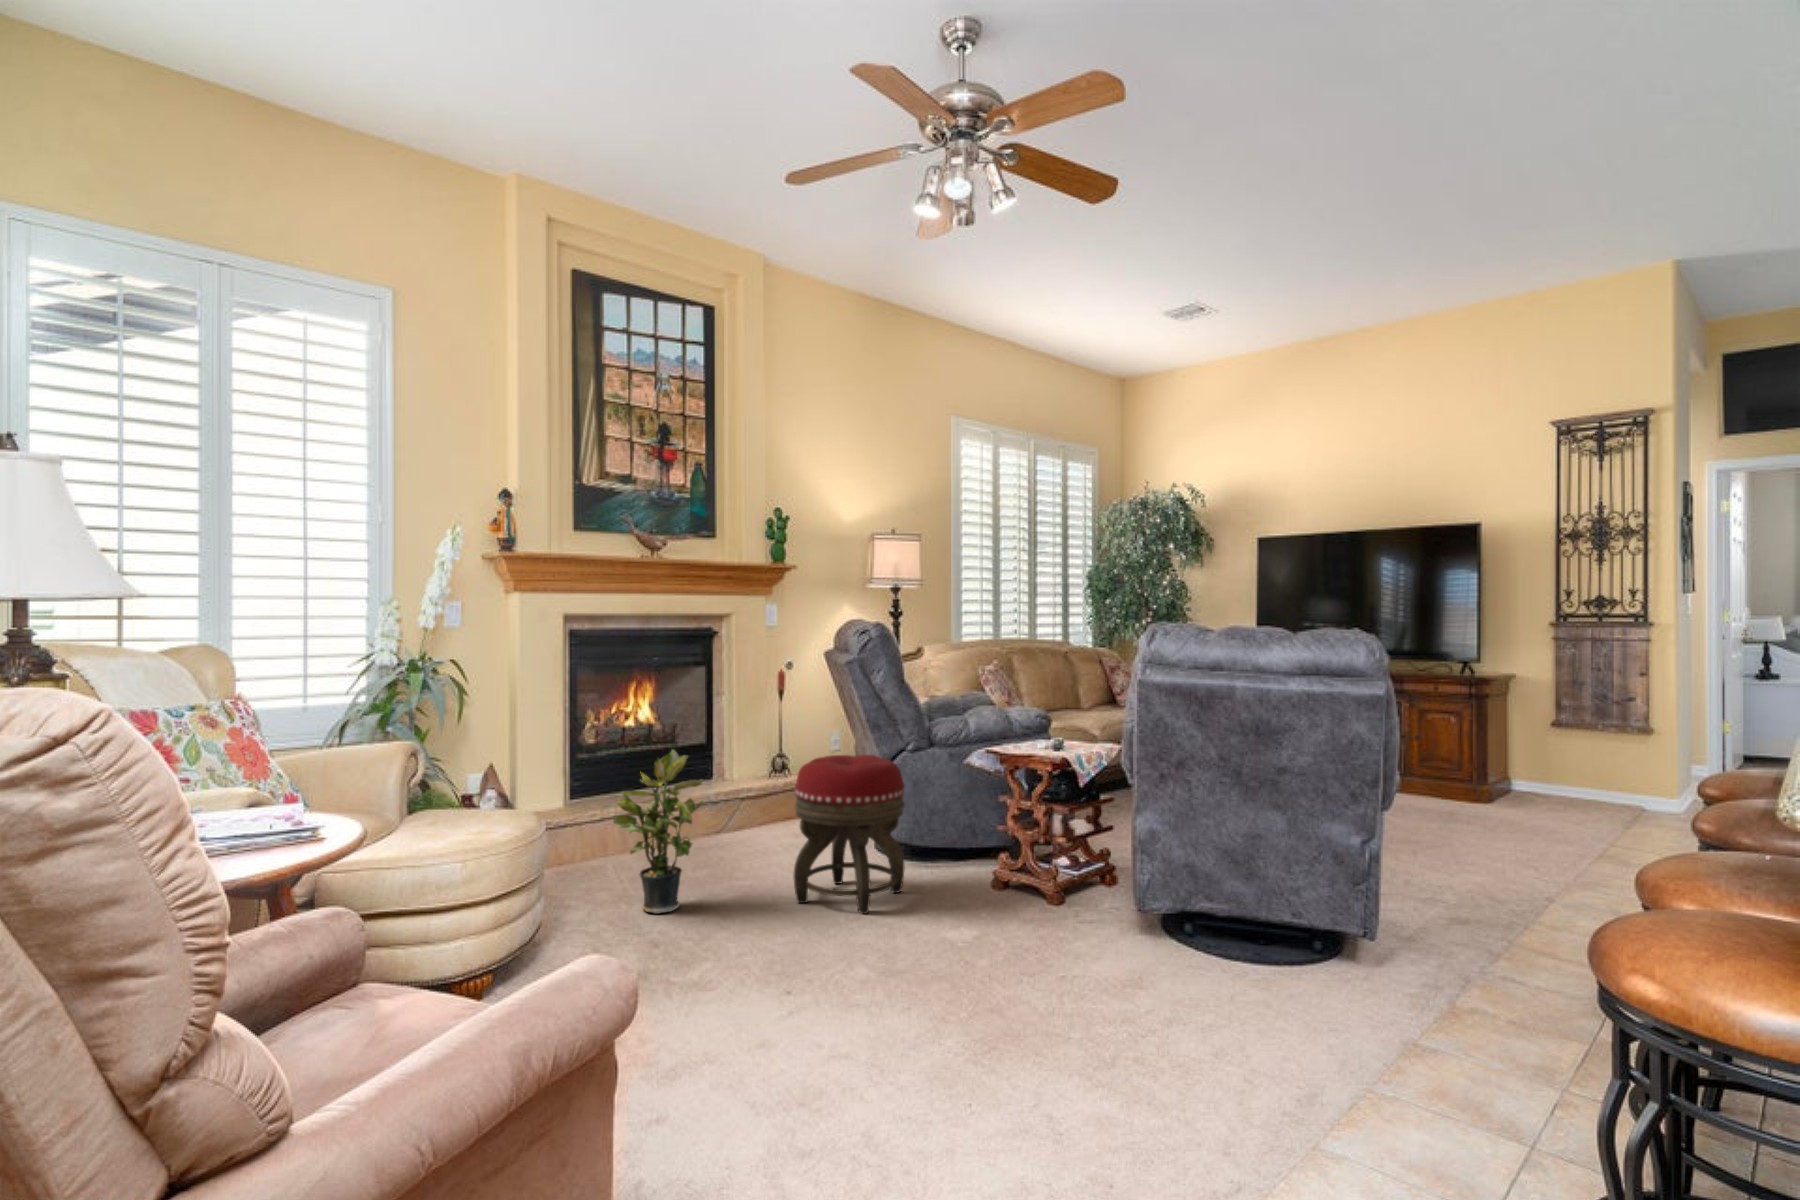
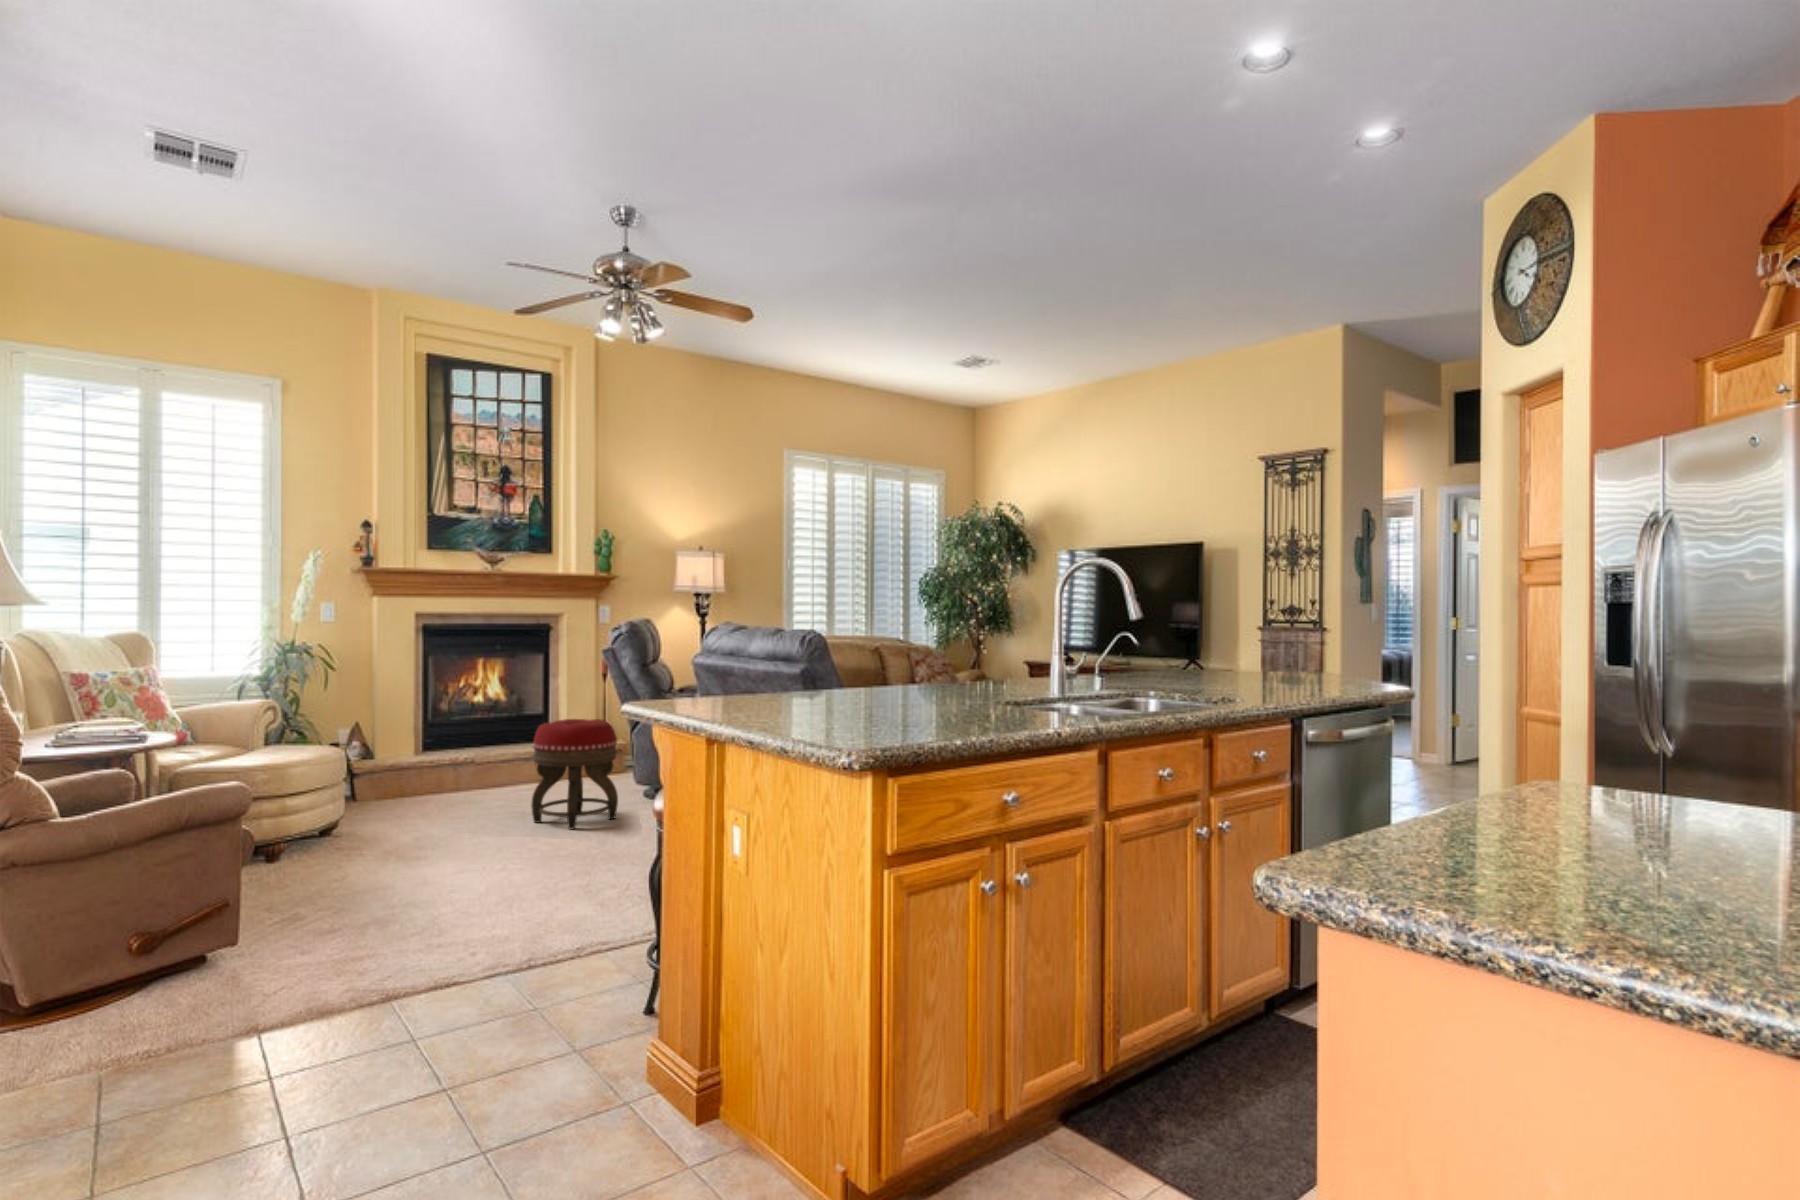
potted plant: present [613,750,703,914] -> none [402,711,471,825]

